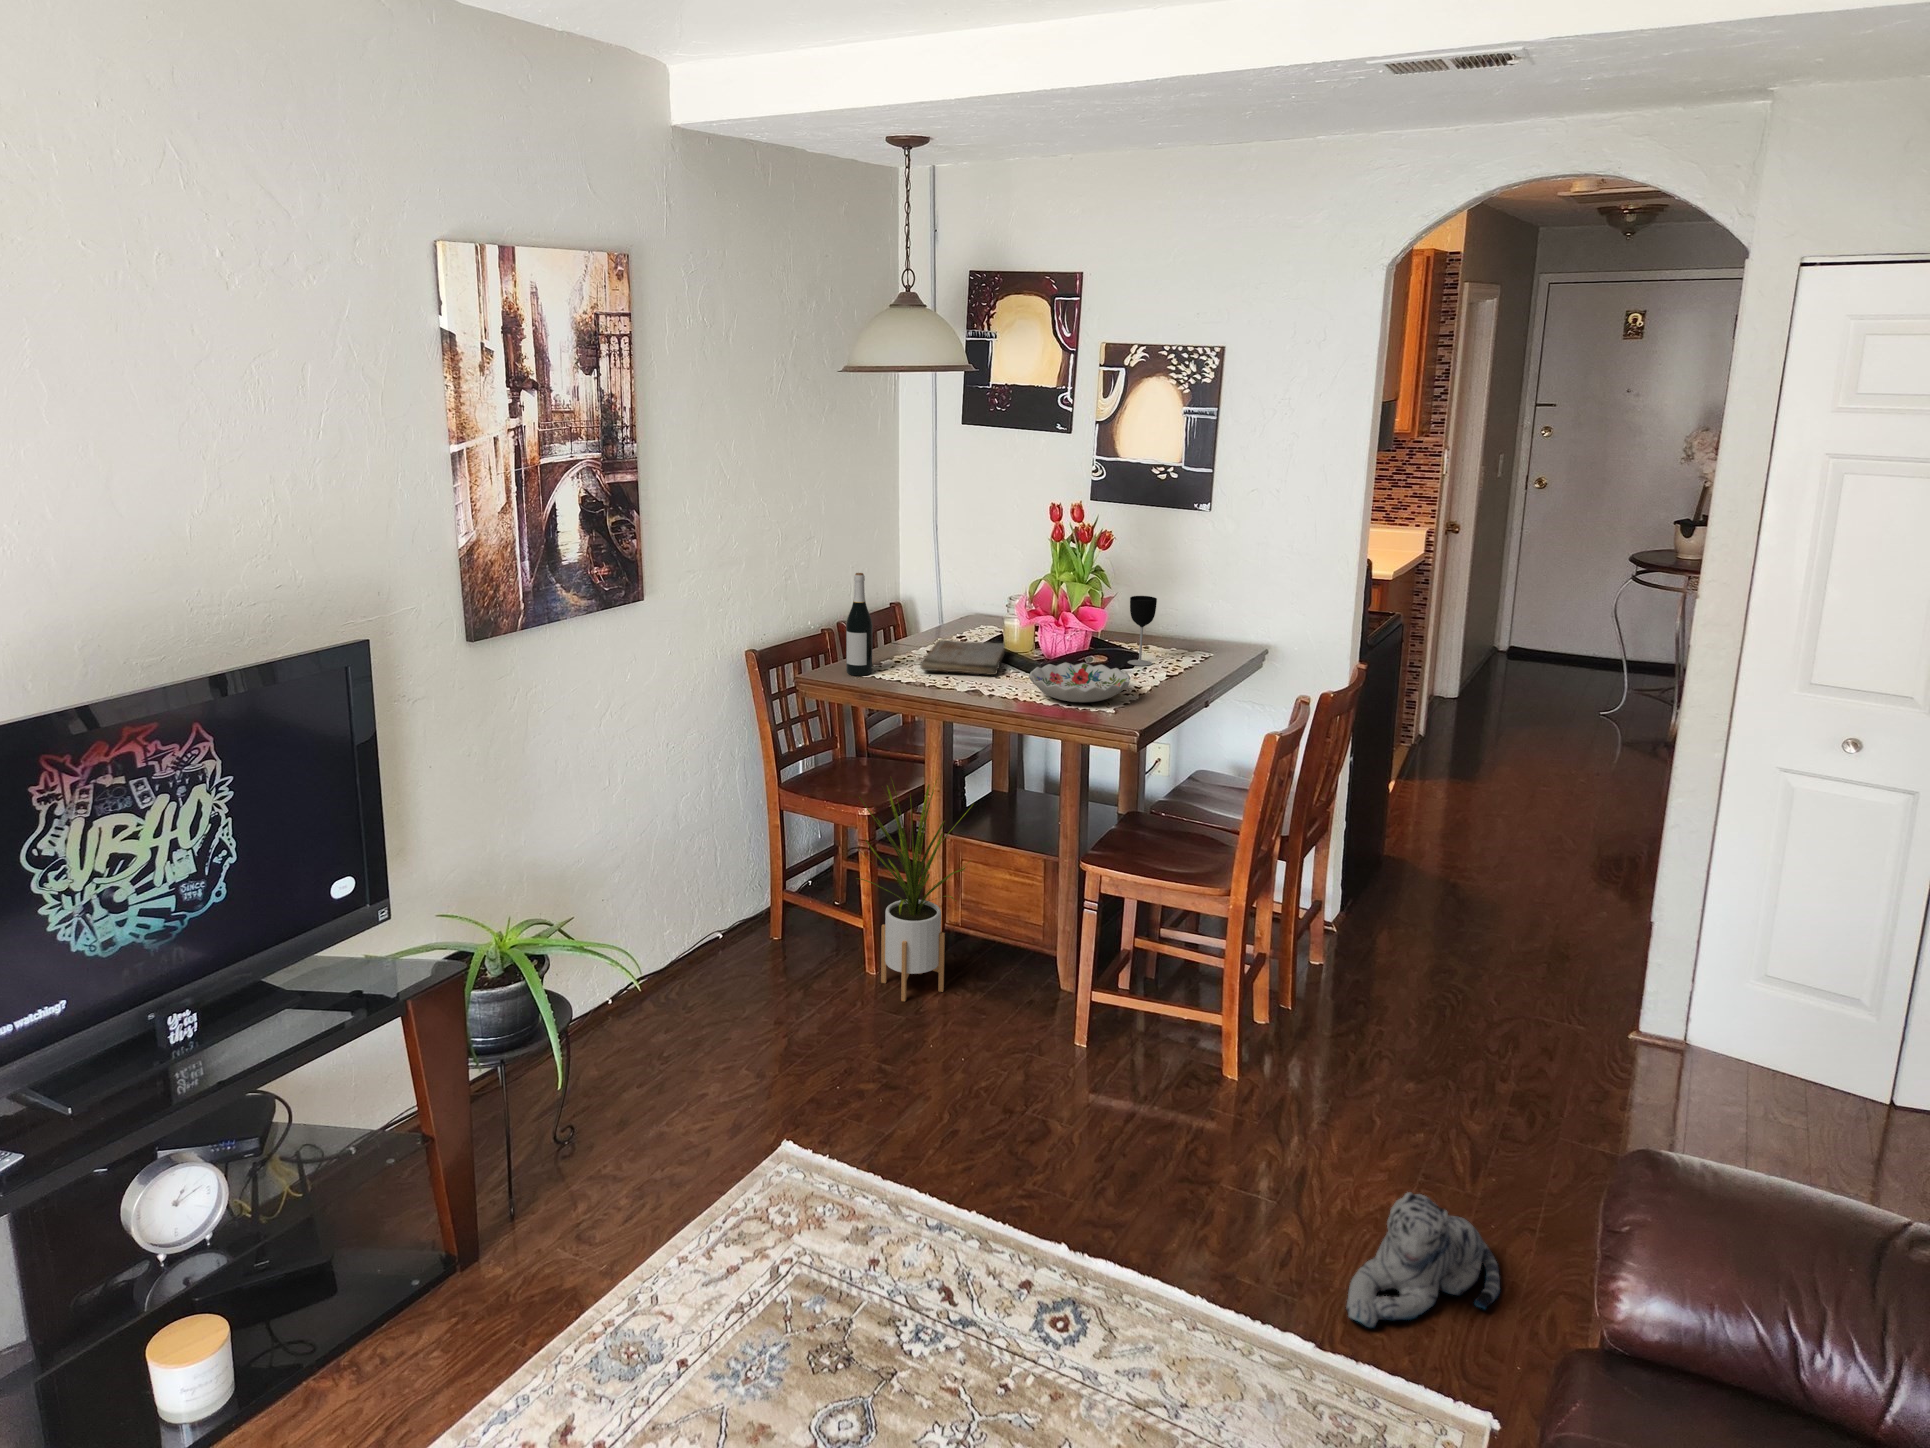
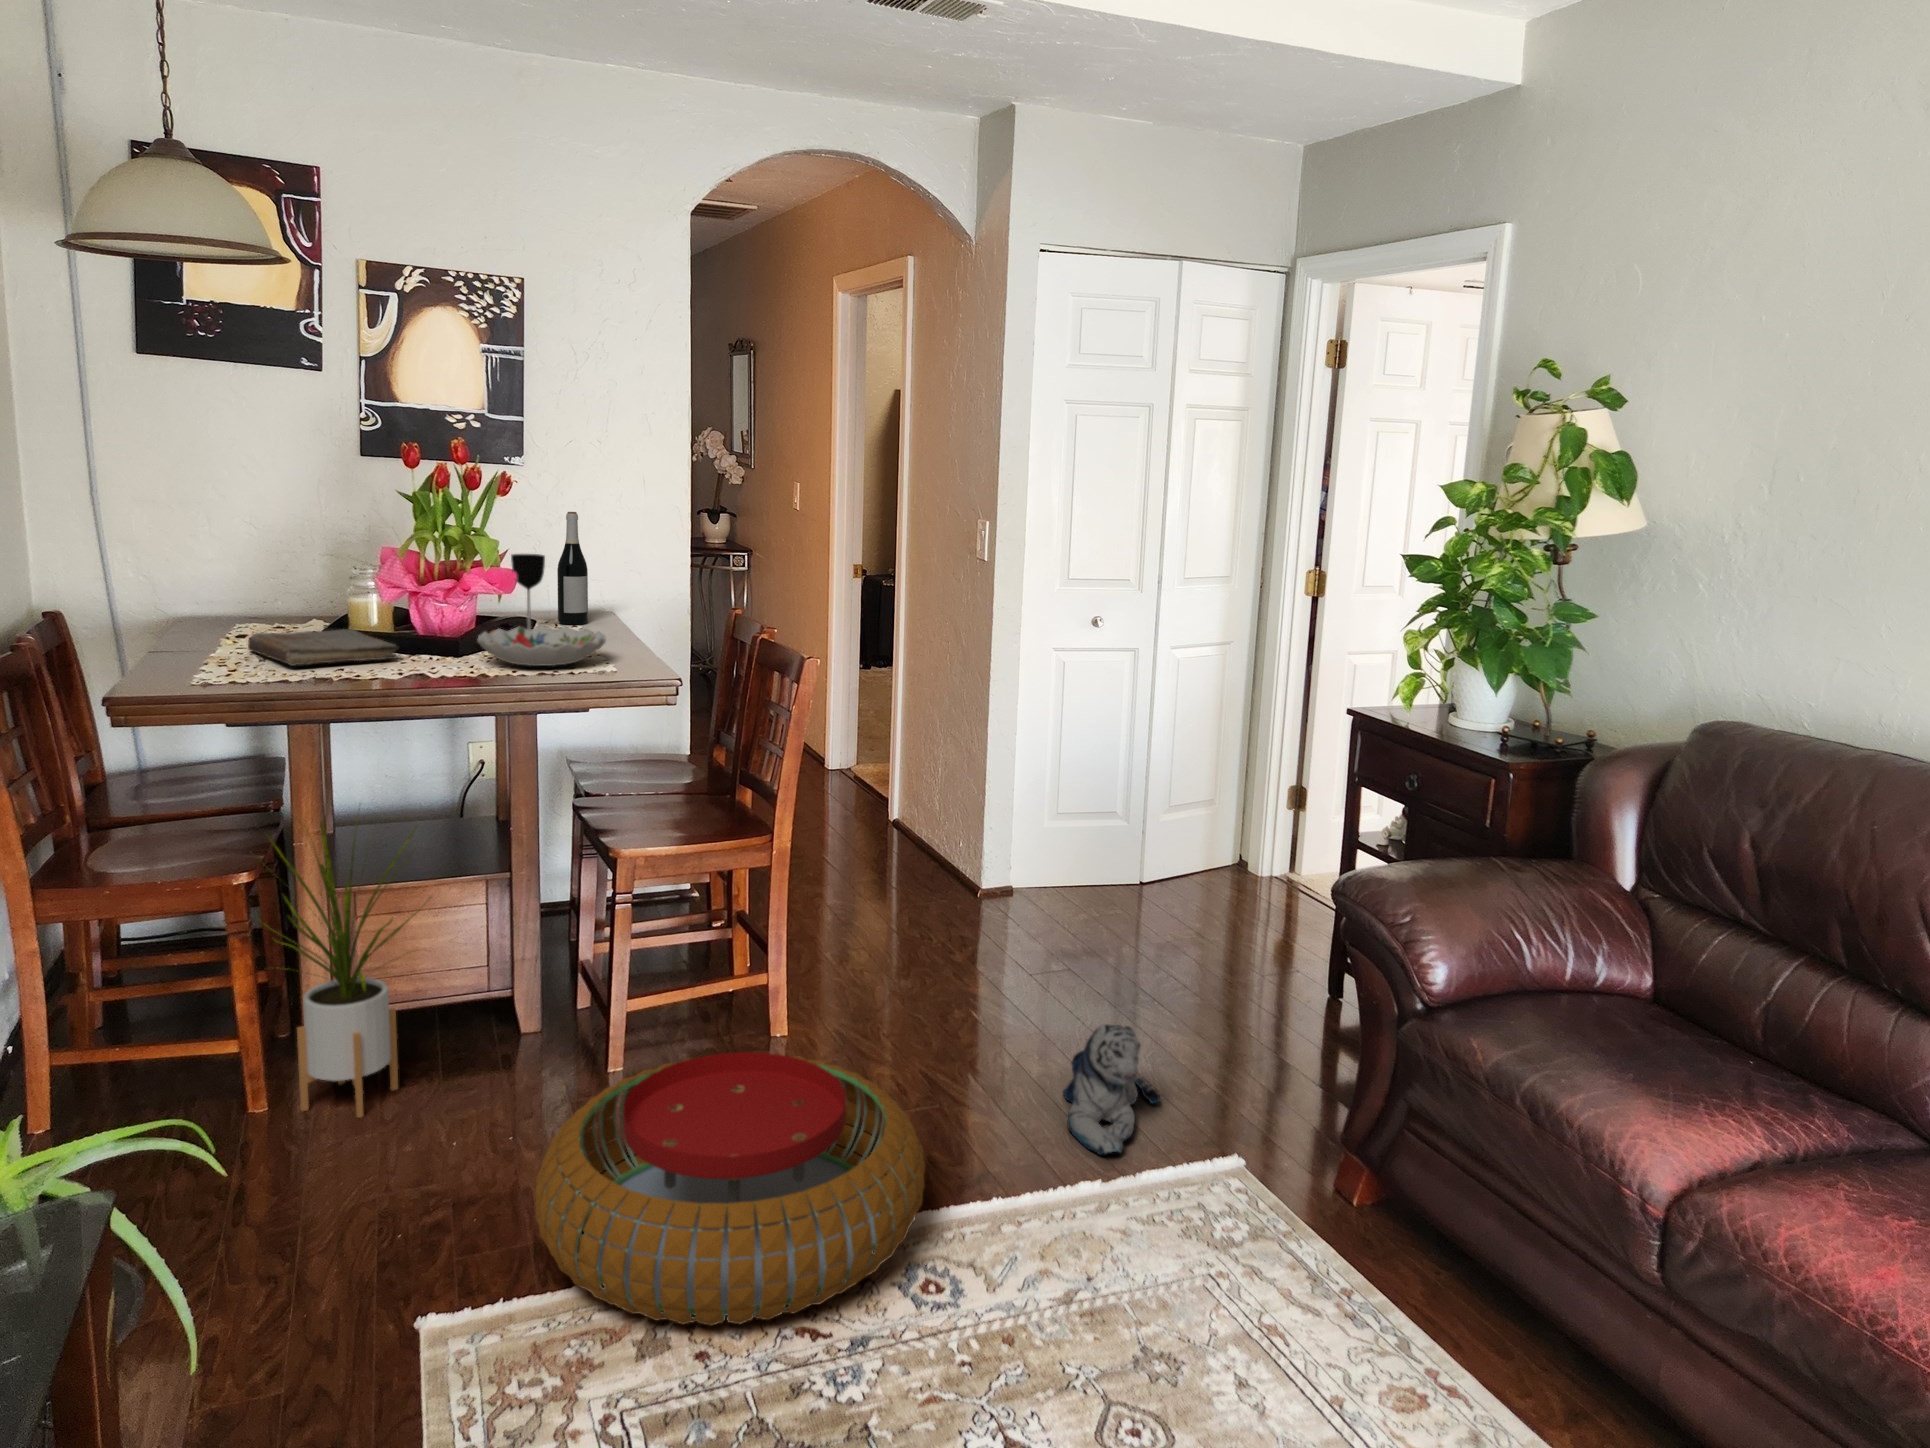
wine bottle: present [846,573,872,676] -> present [557,512,588,624]
pouf: none [847,1045,1162,1284] -> present [535,1052,925,1326]

